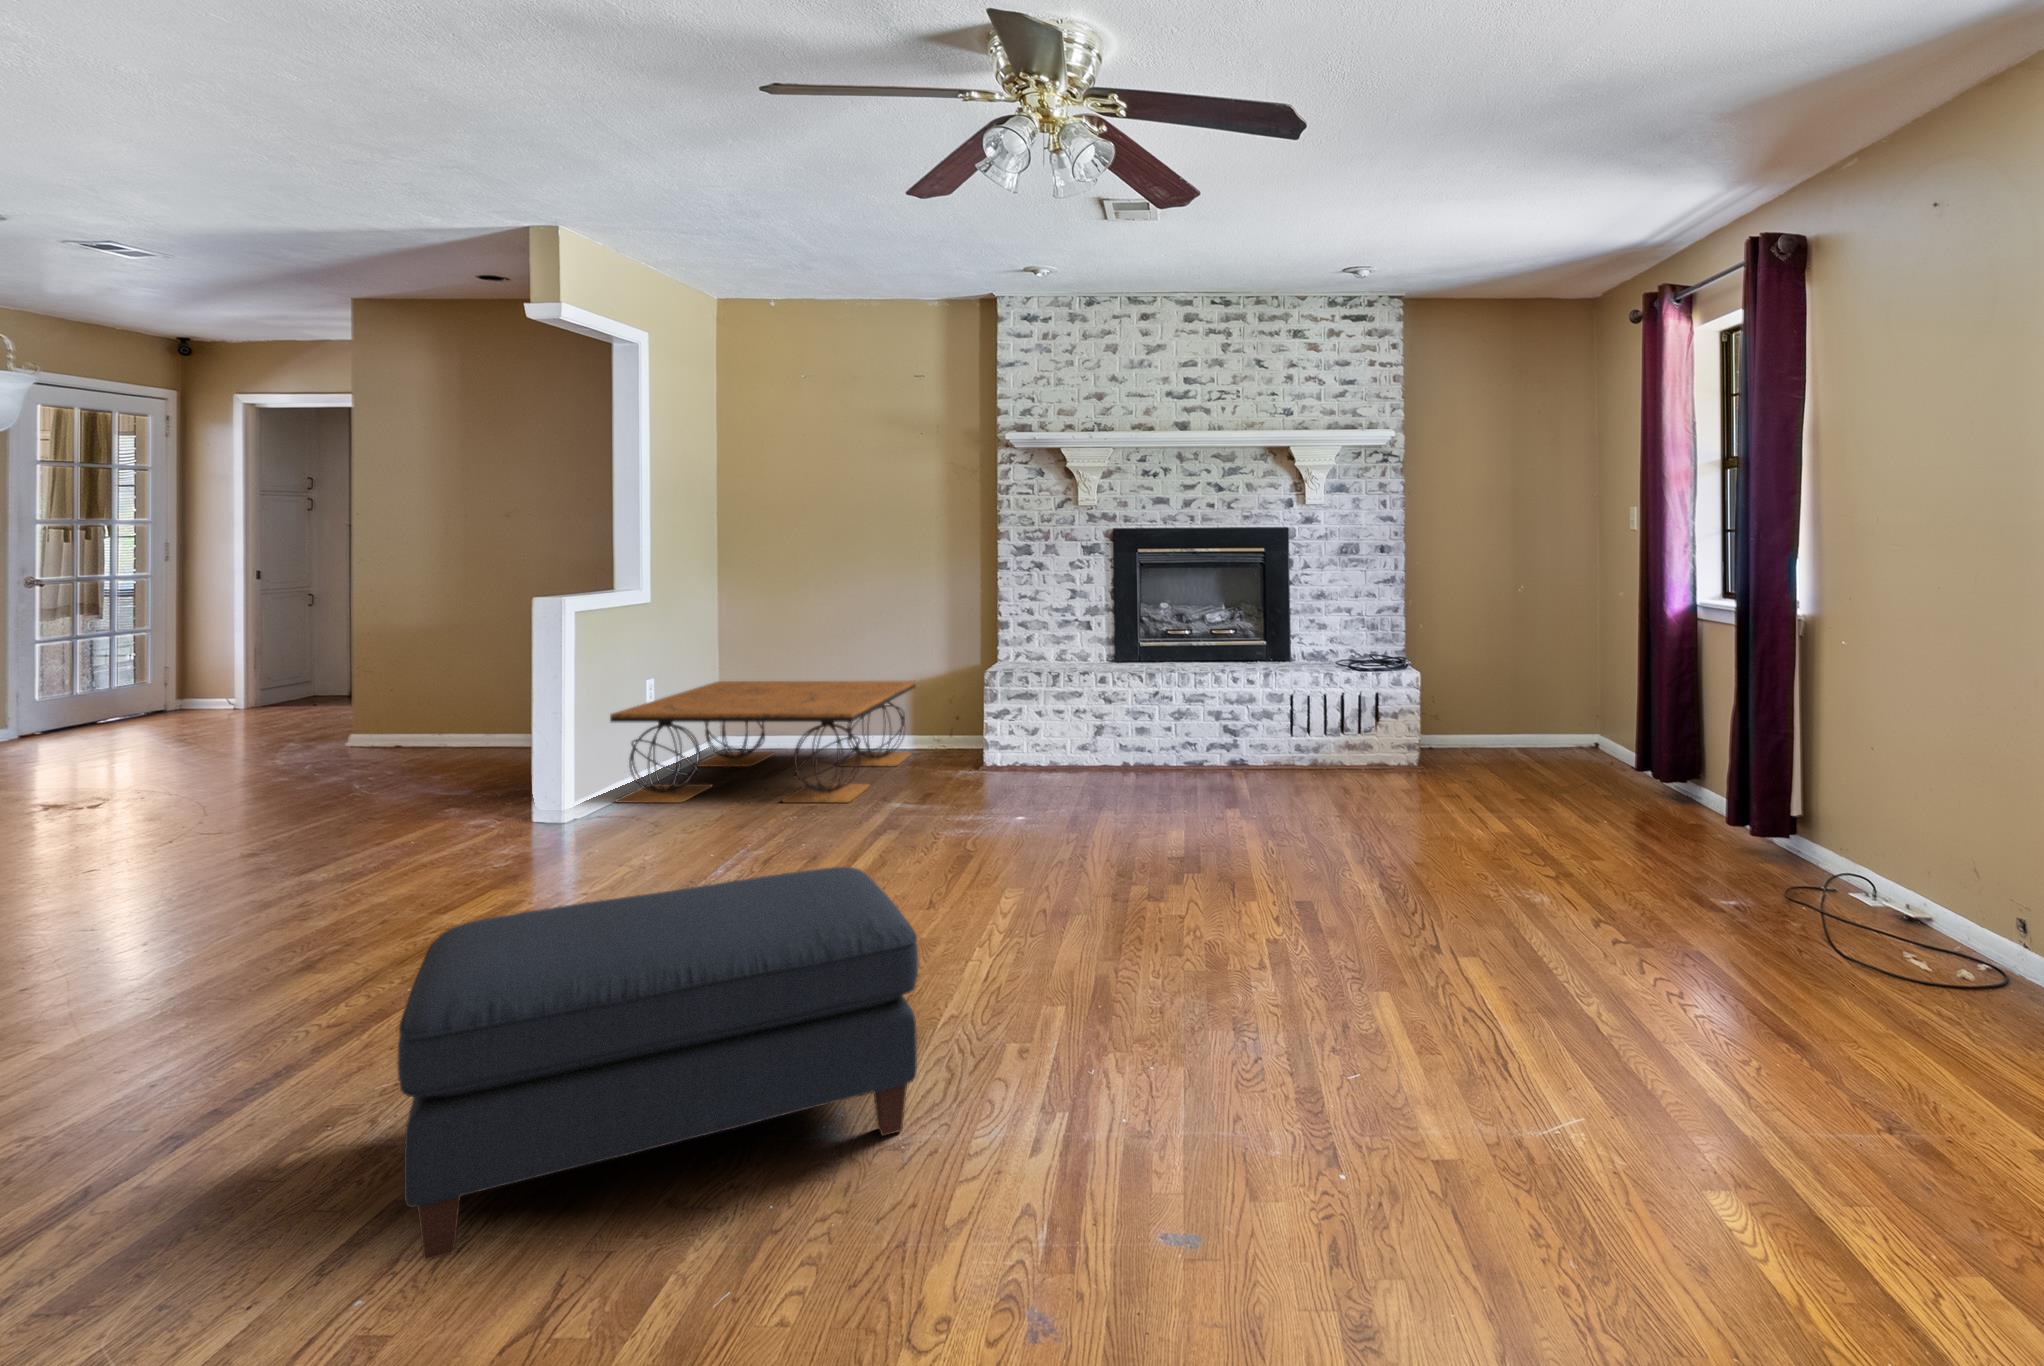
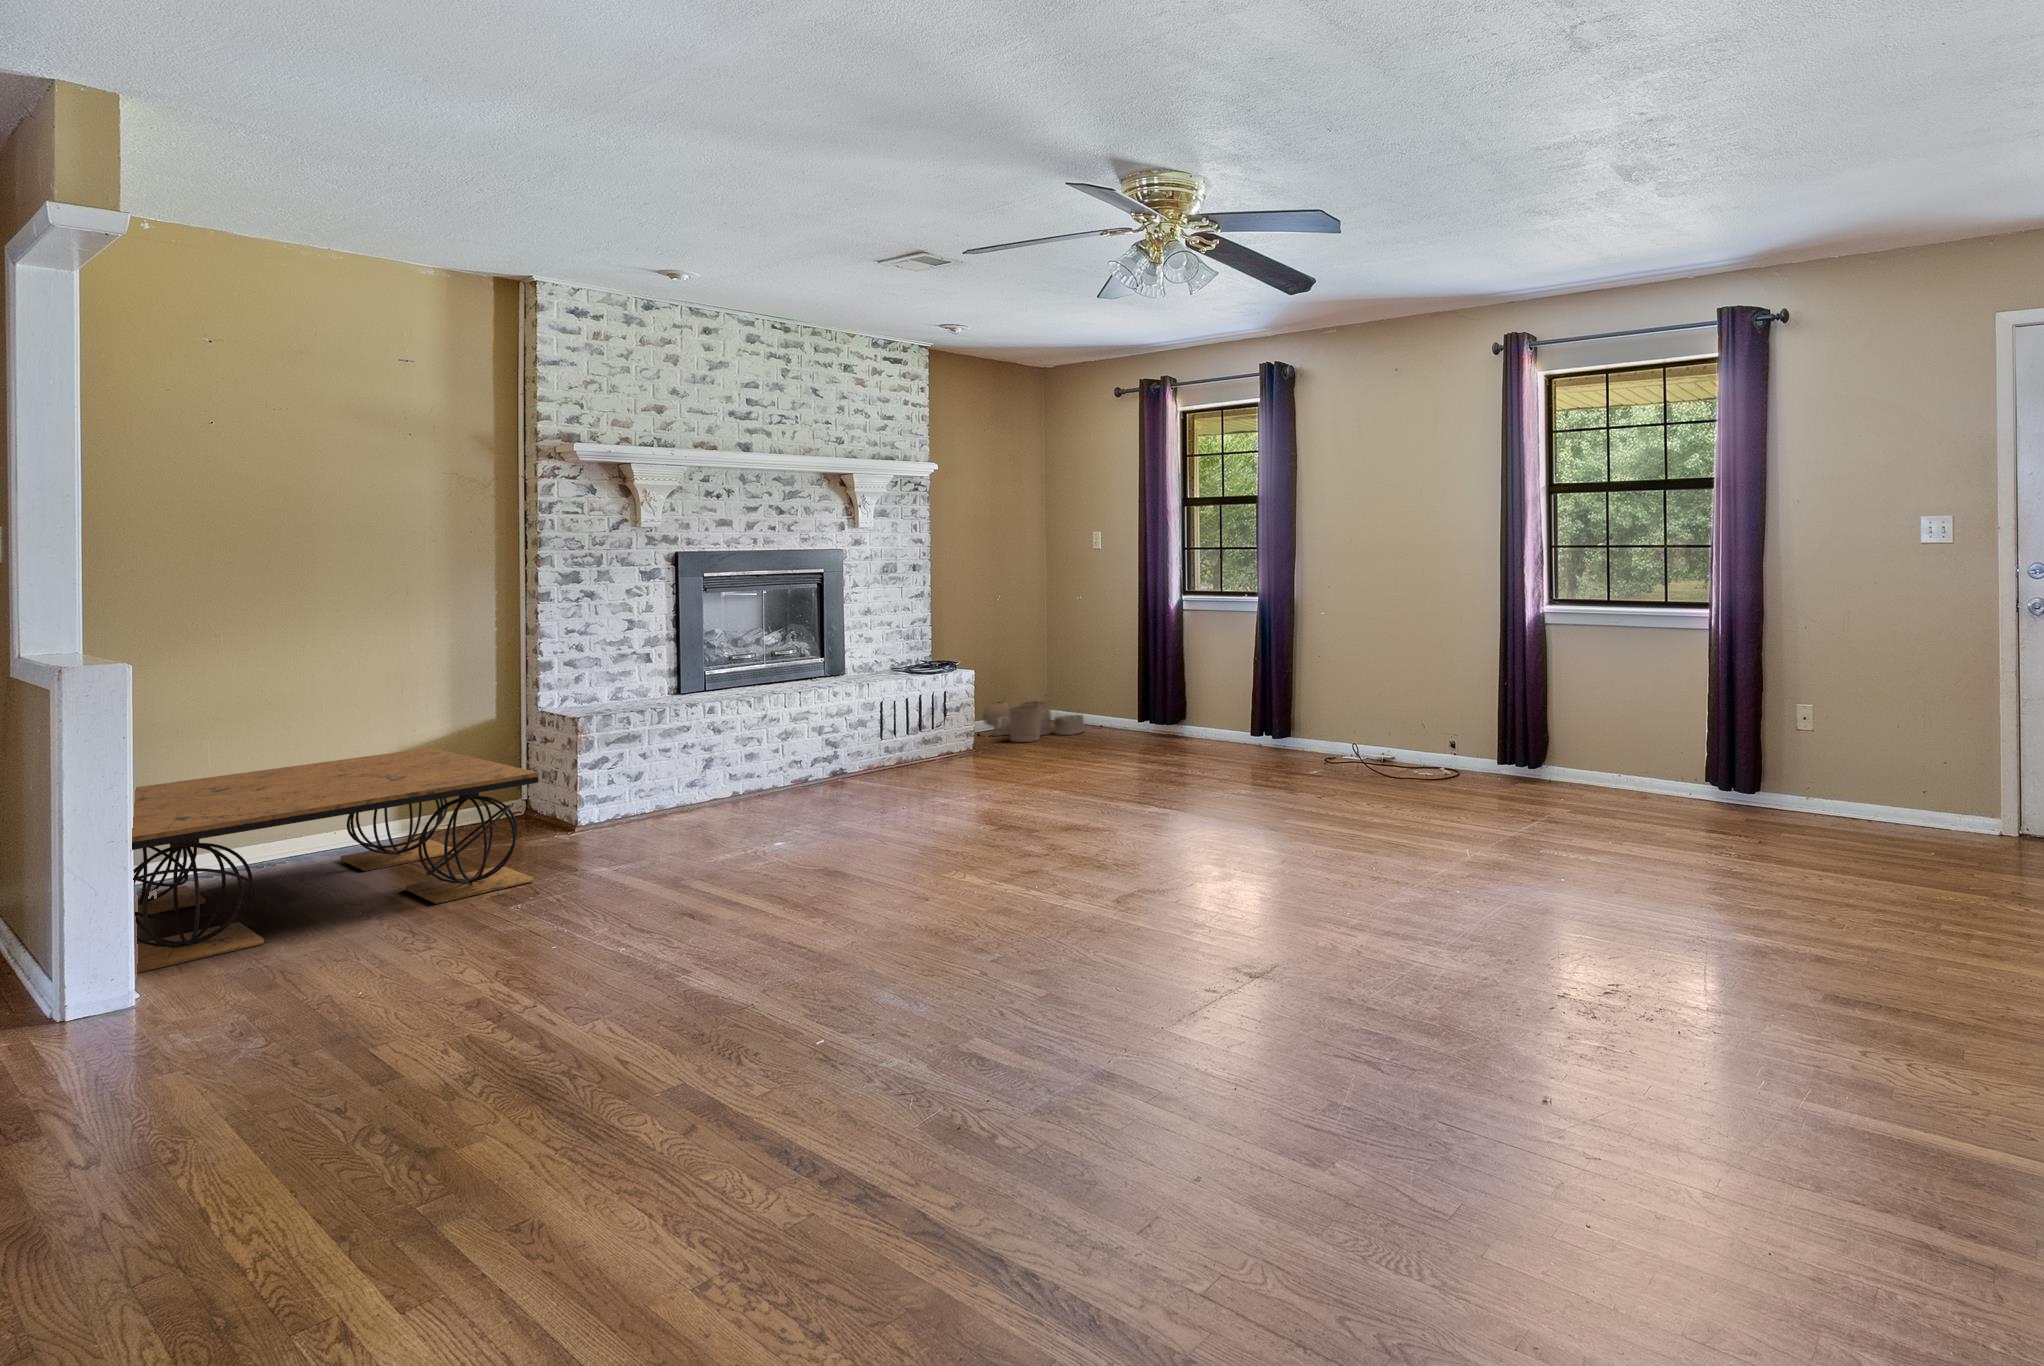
woven basket: none [1470,710,1583,774] -> present [983,698,1084,742]
ottoman: present [397,867,918,1261] -> none [1015,799,1276,1062]

